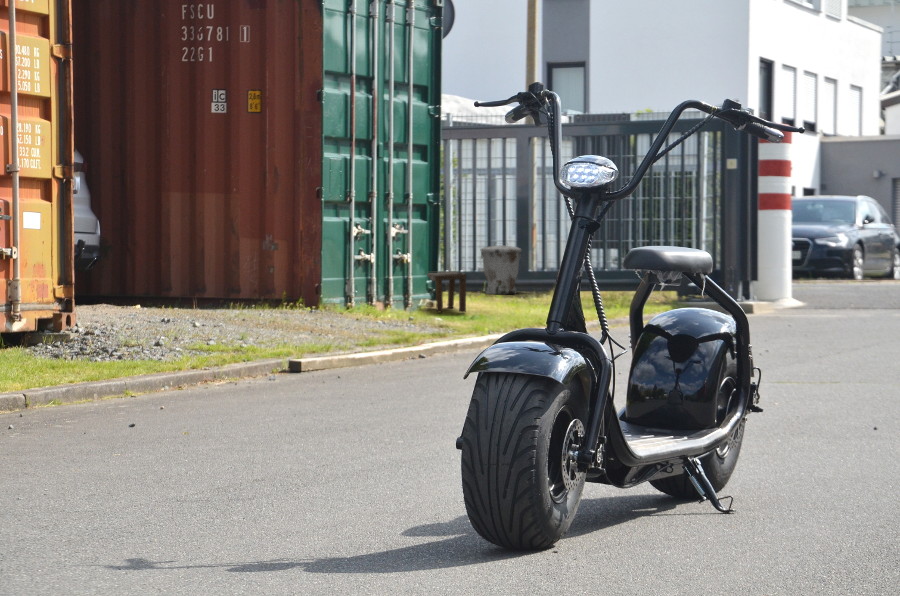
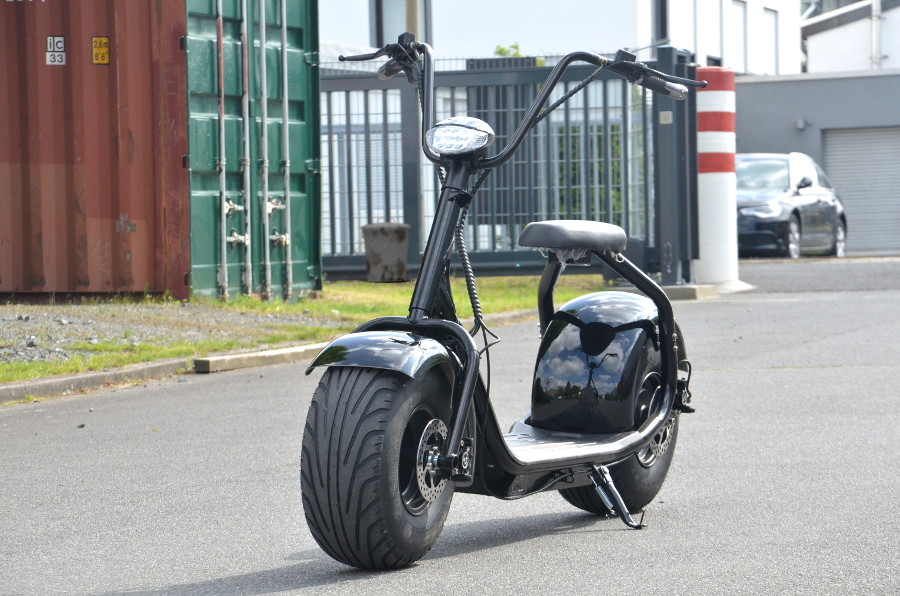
bench: present [427,271,466,313] -> none [307,254,361,304]

